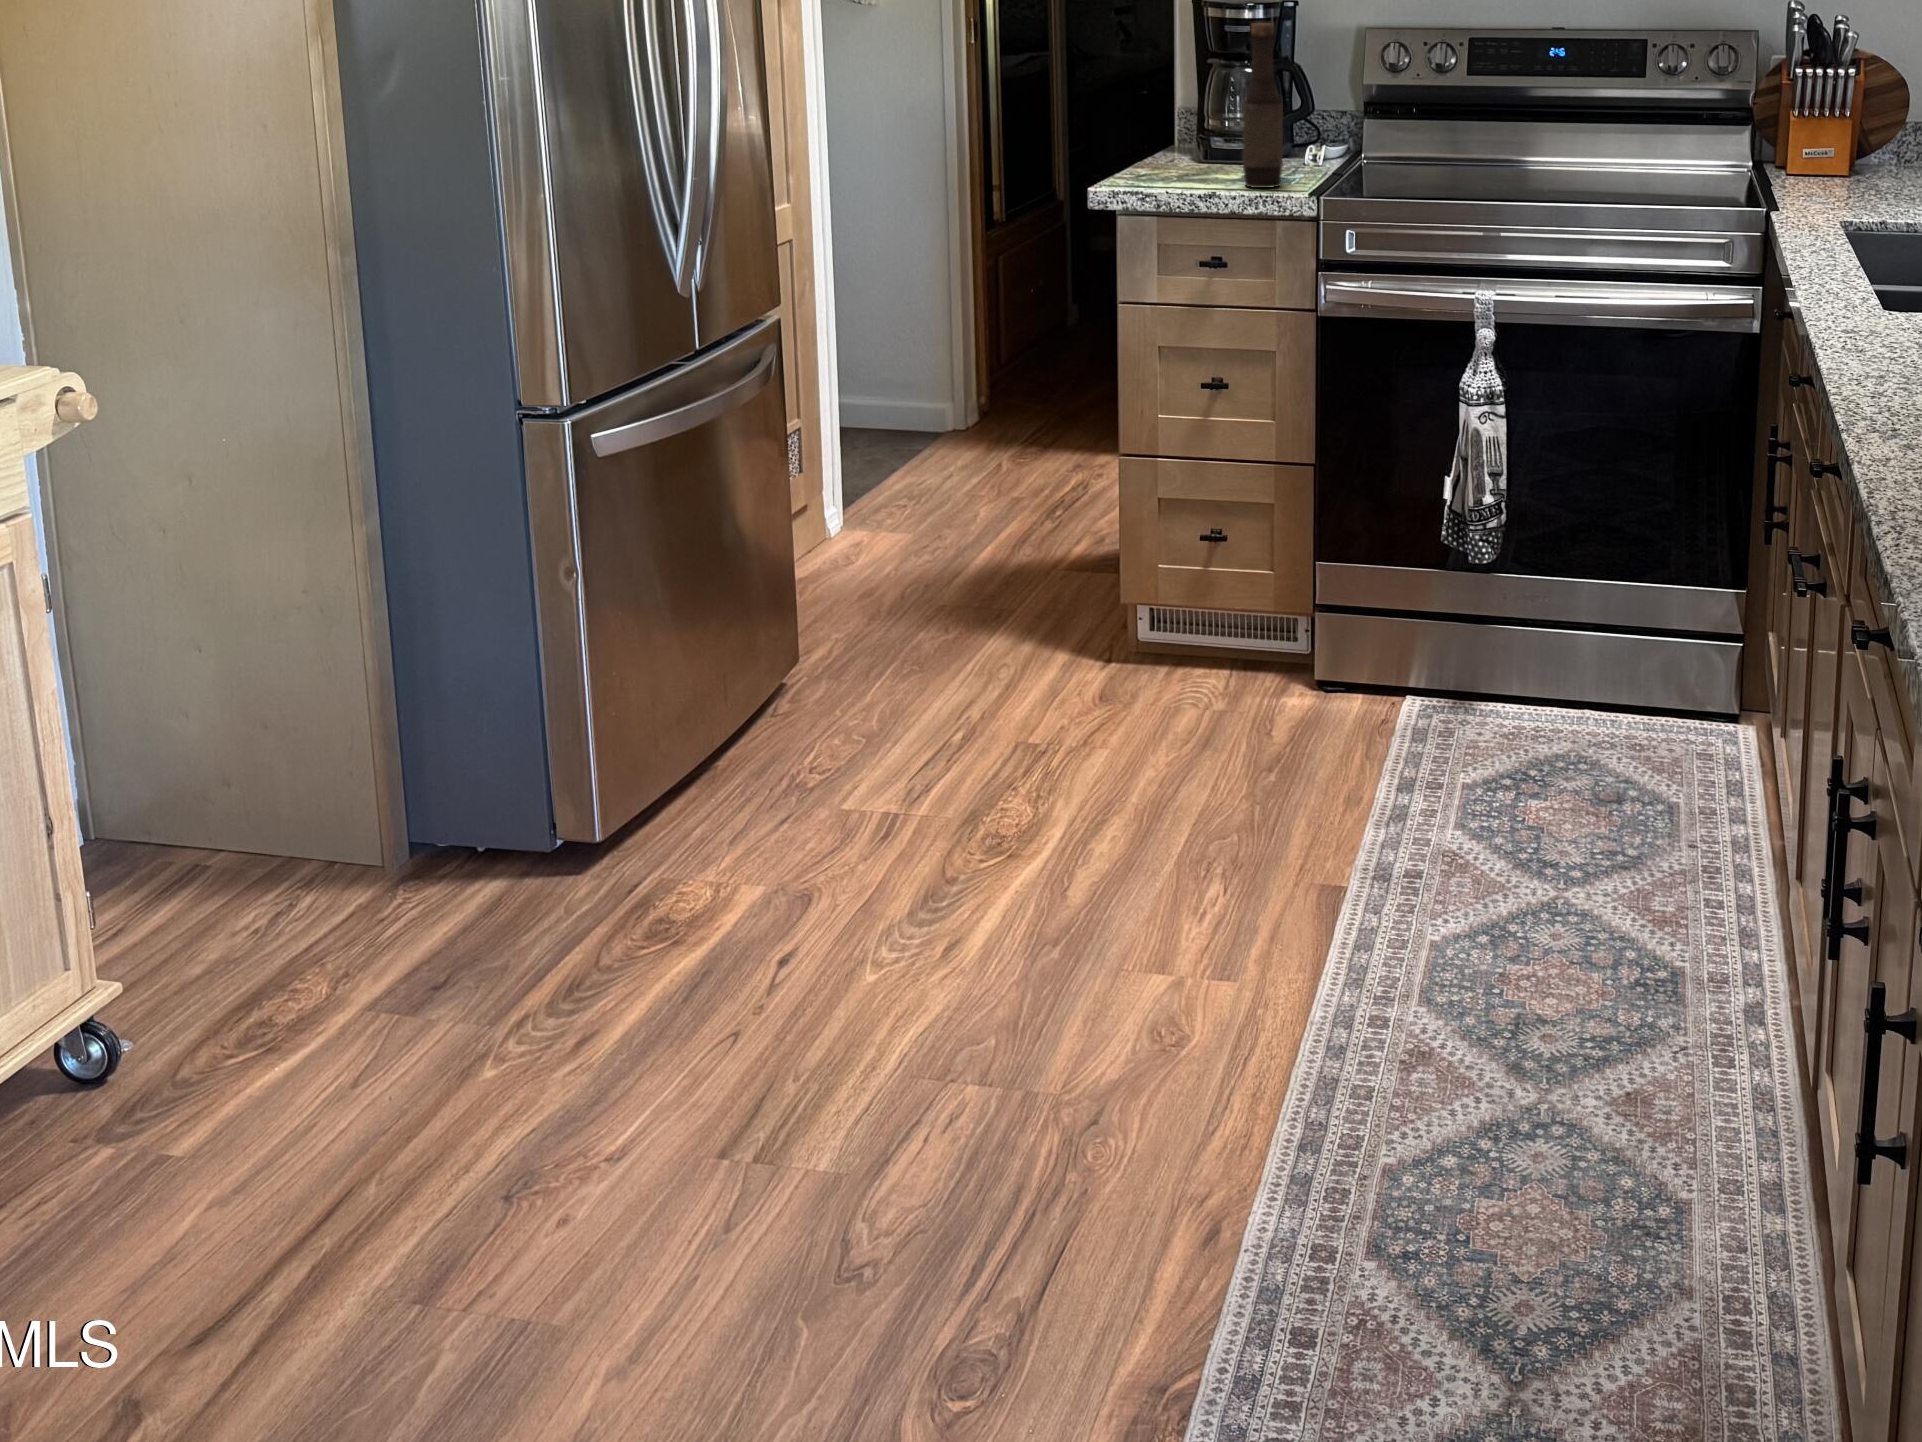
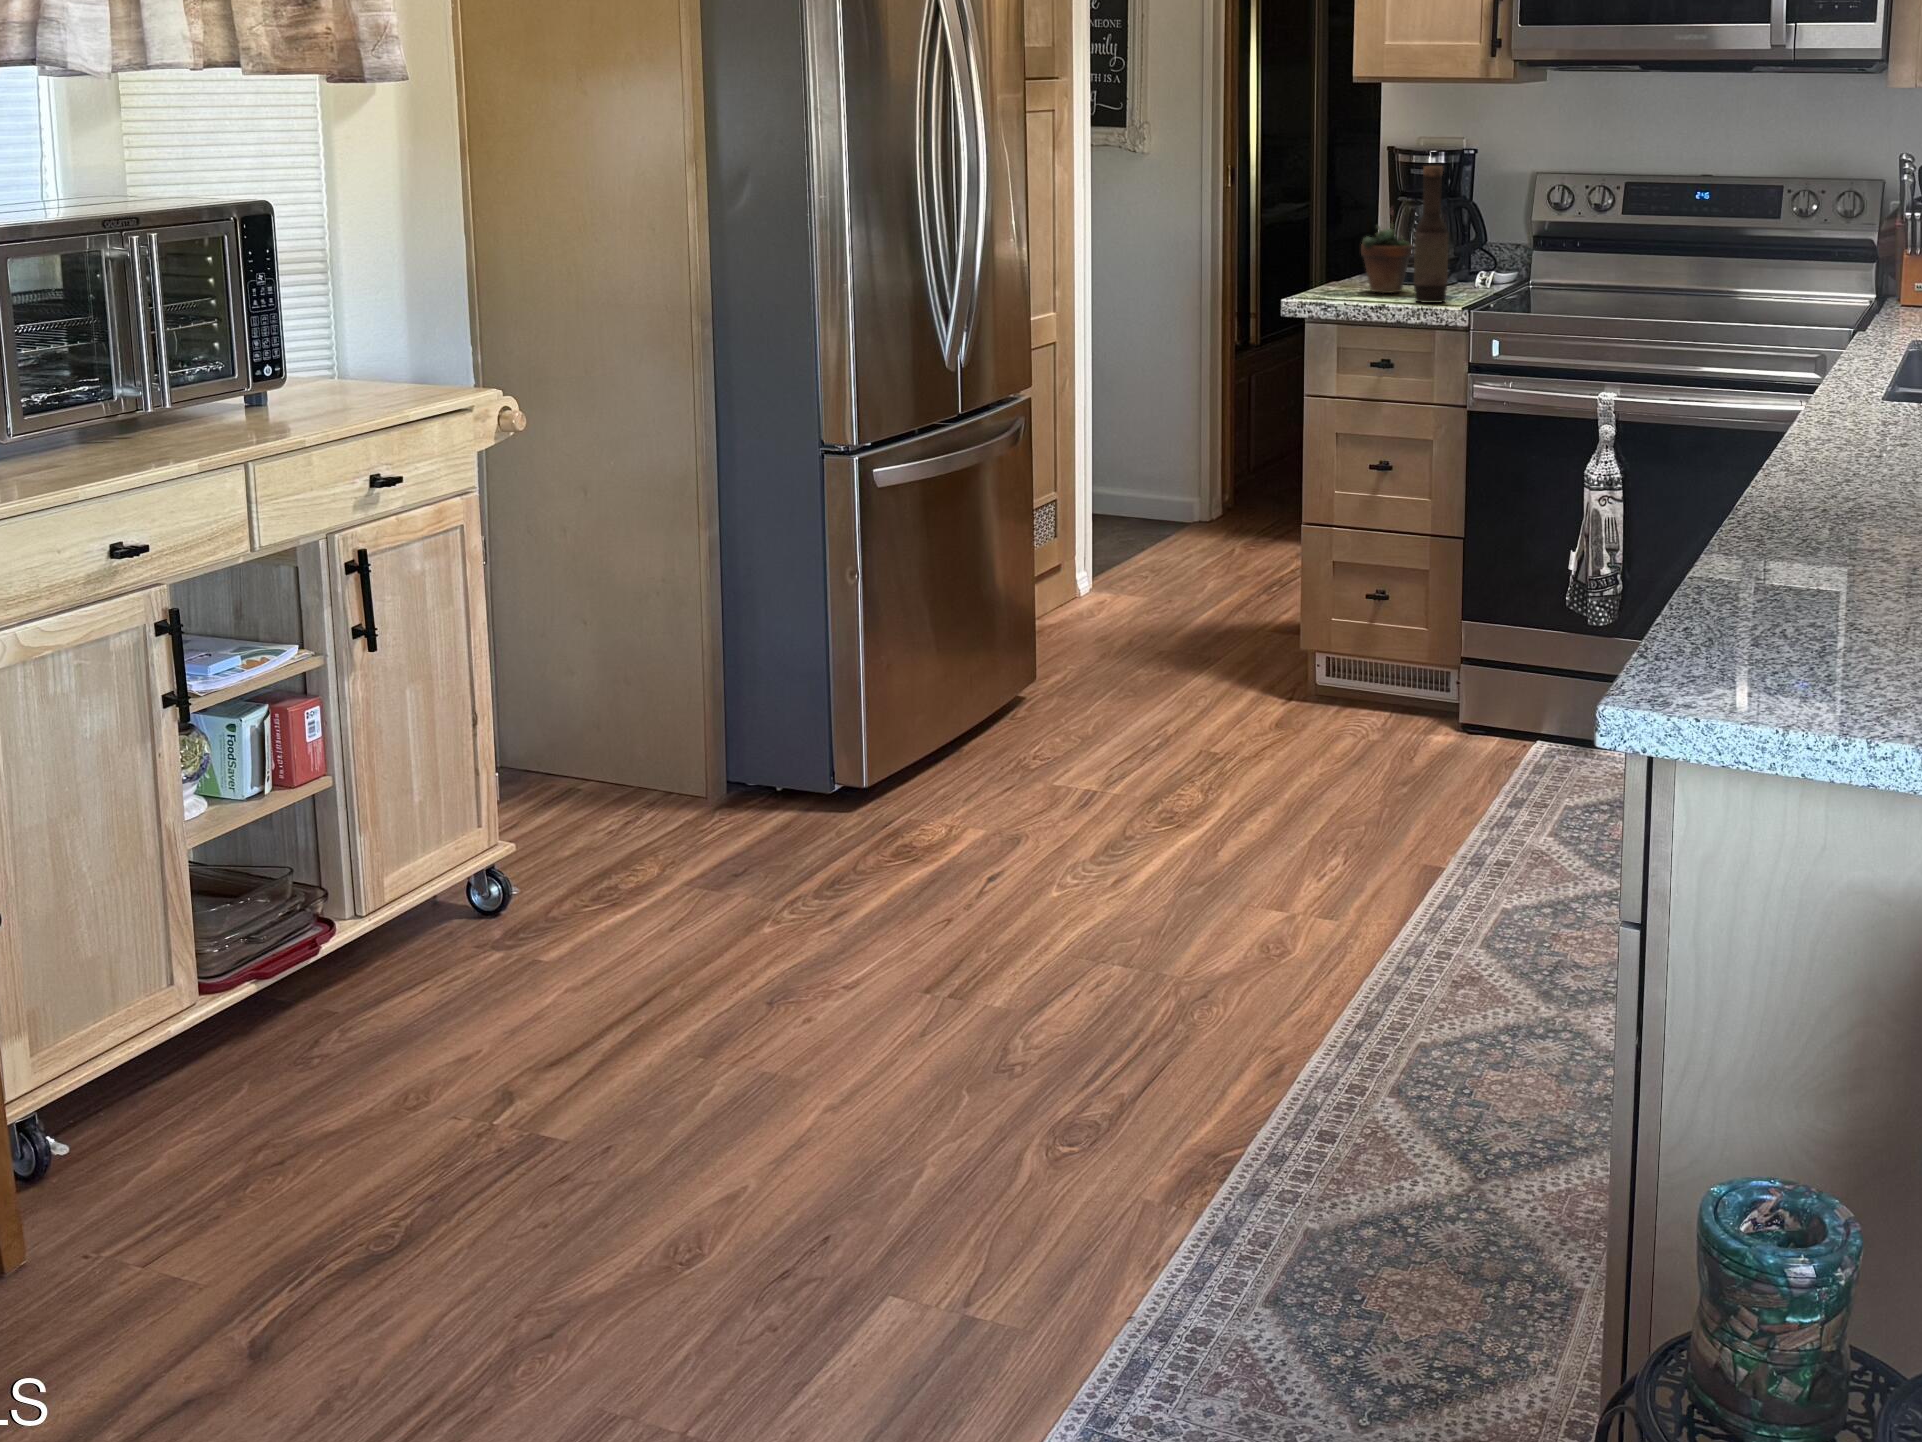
succulent plant: none [1172,70,1234,175] -> present [1361,208,1413,293]

